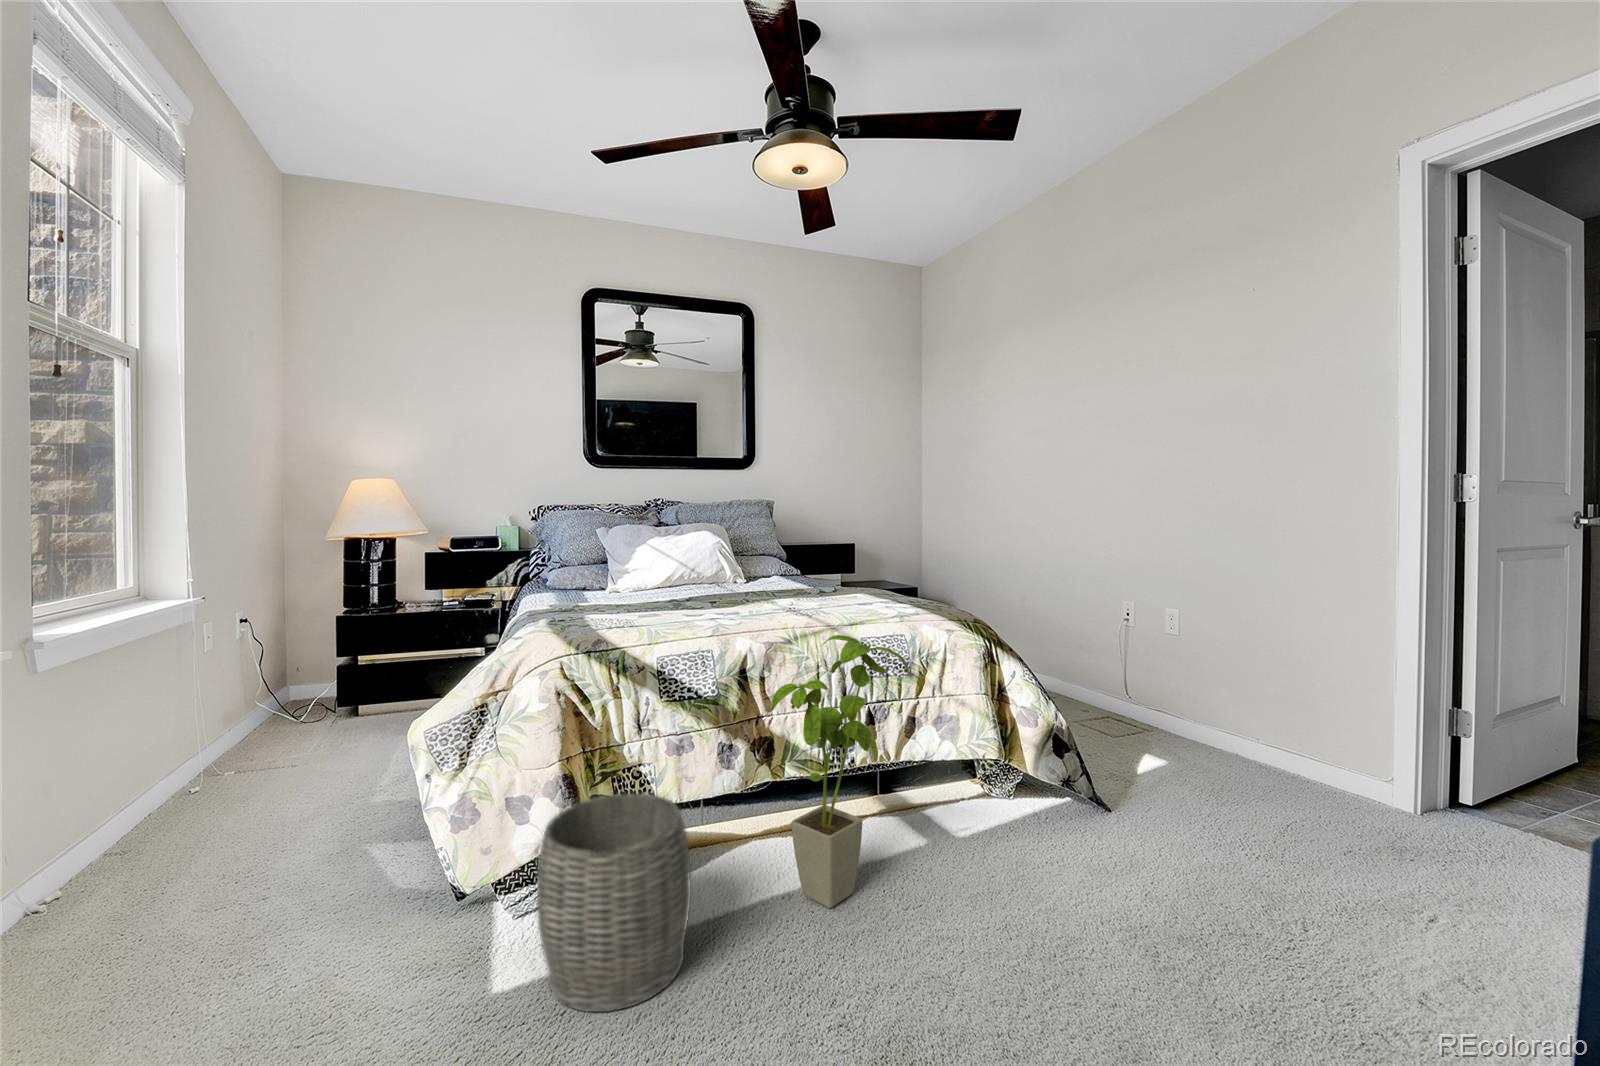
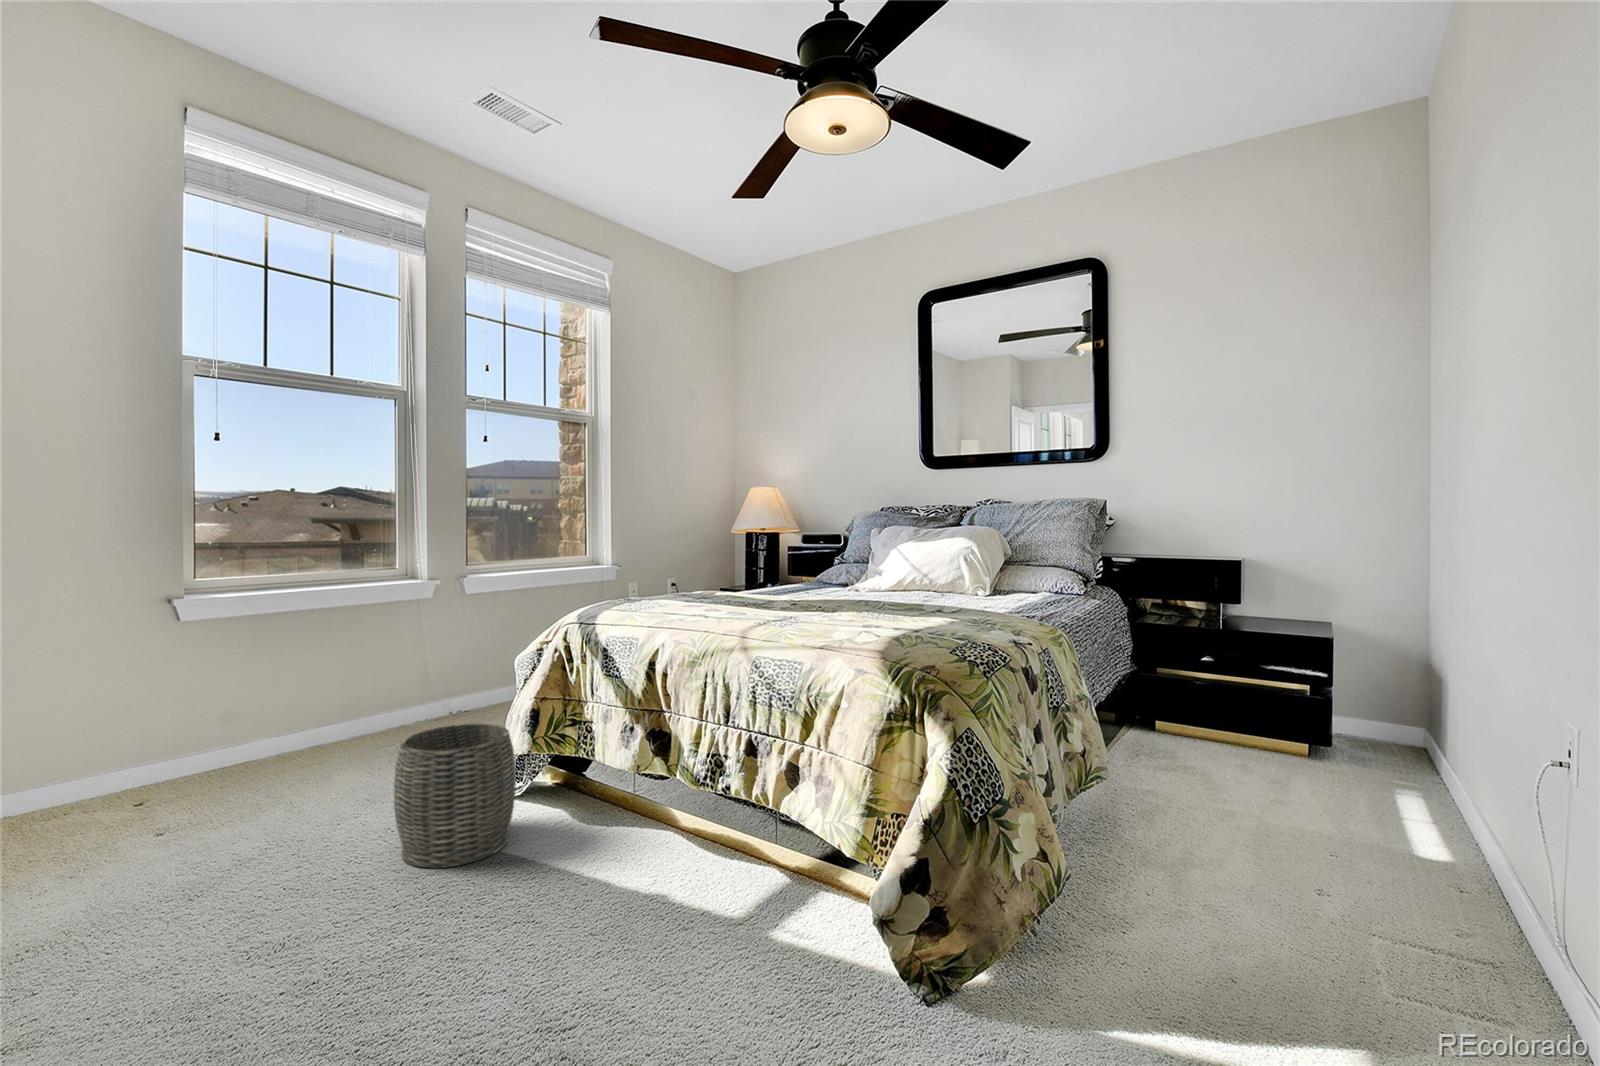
house plant: present [771,635,911,908] -> none [542,631,688,899]

